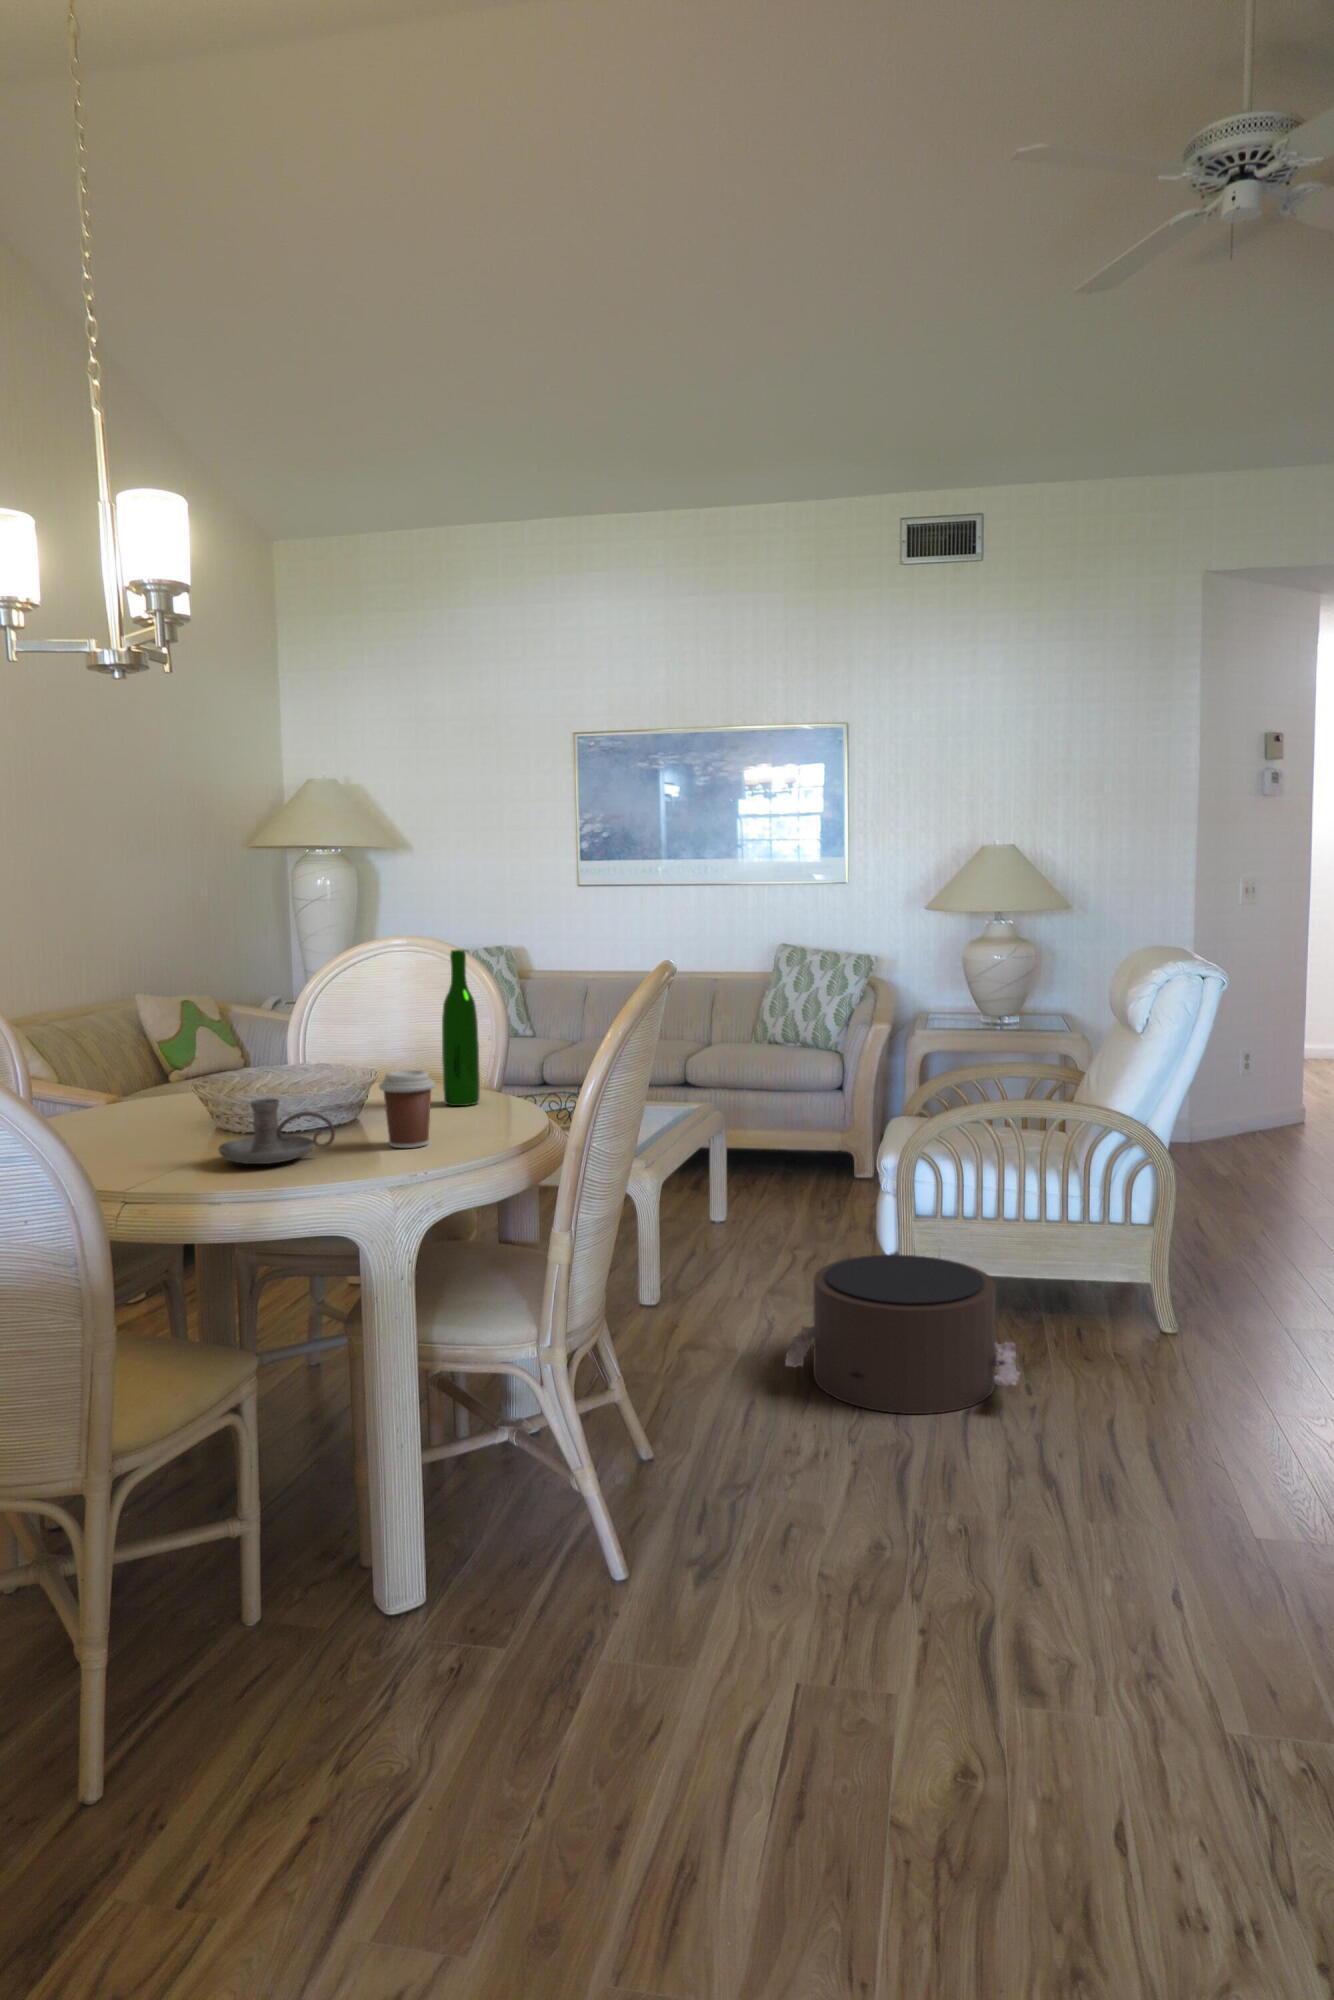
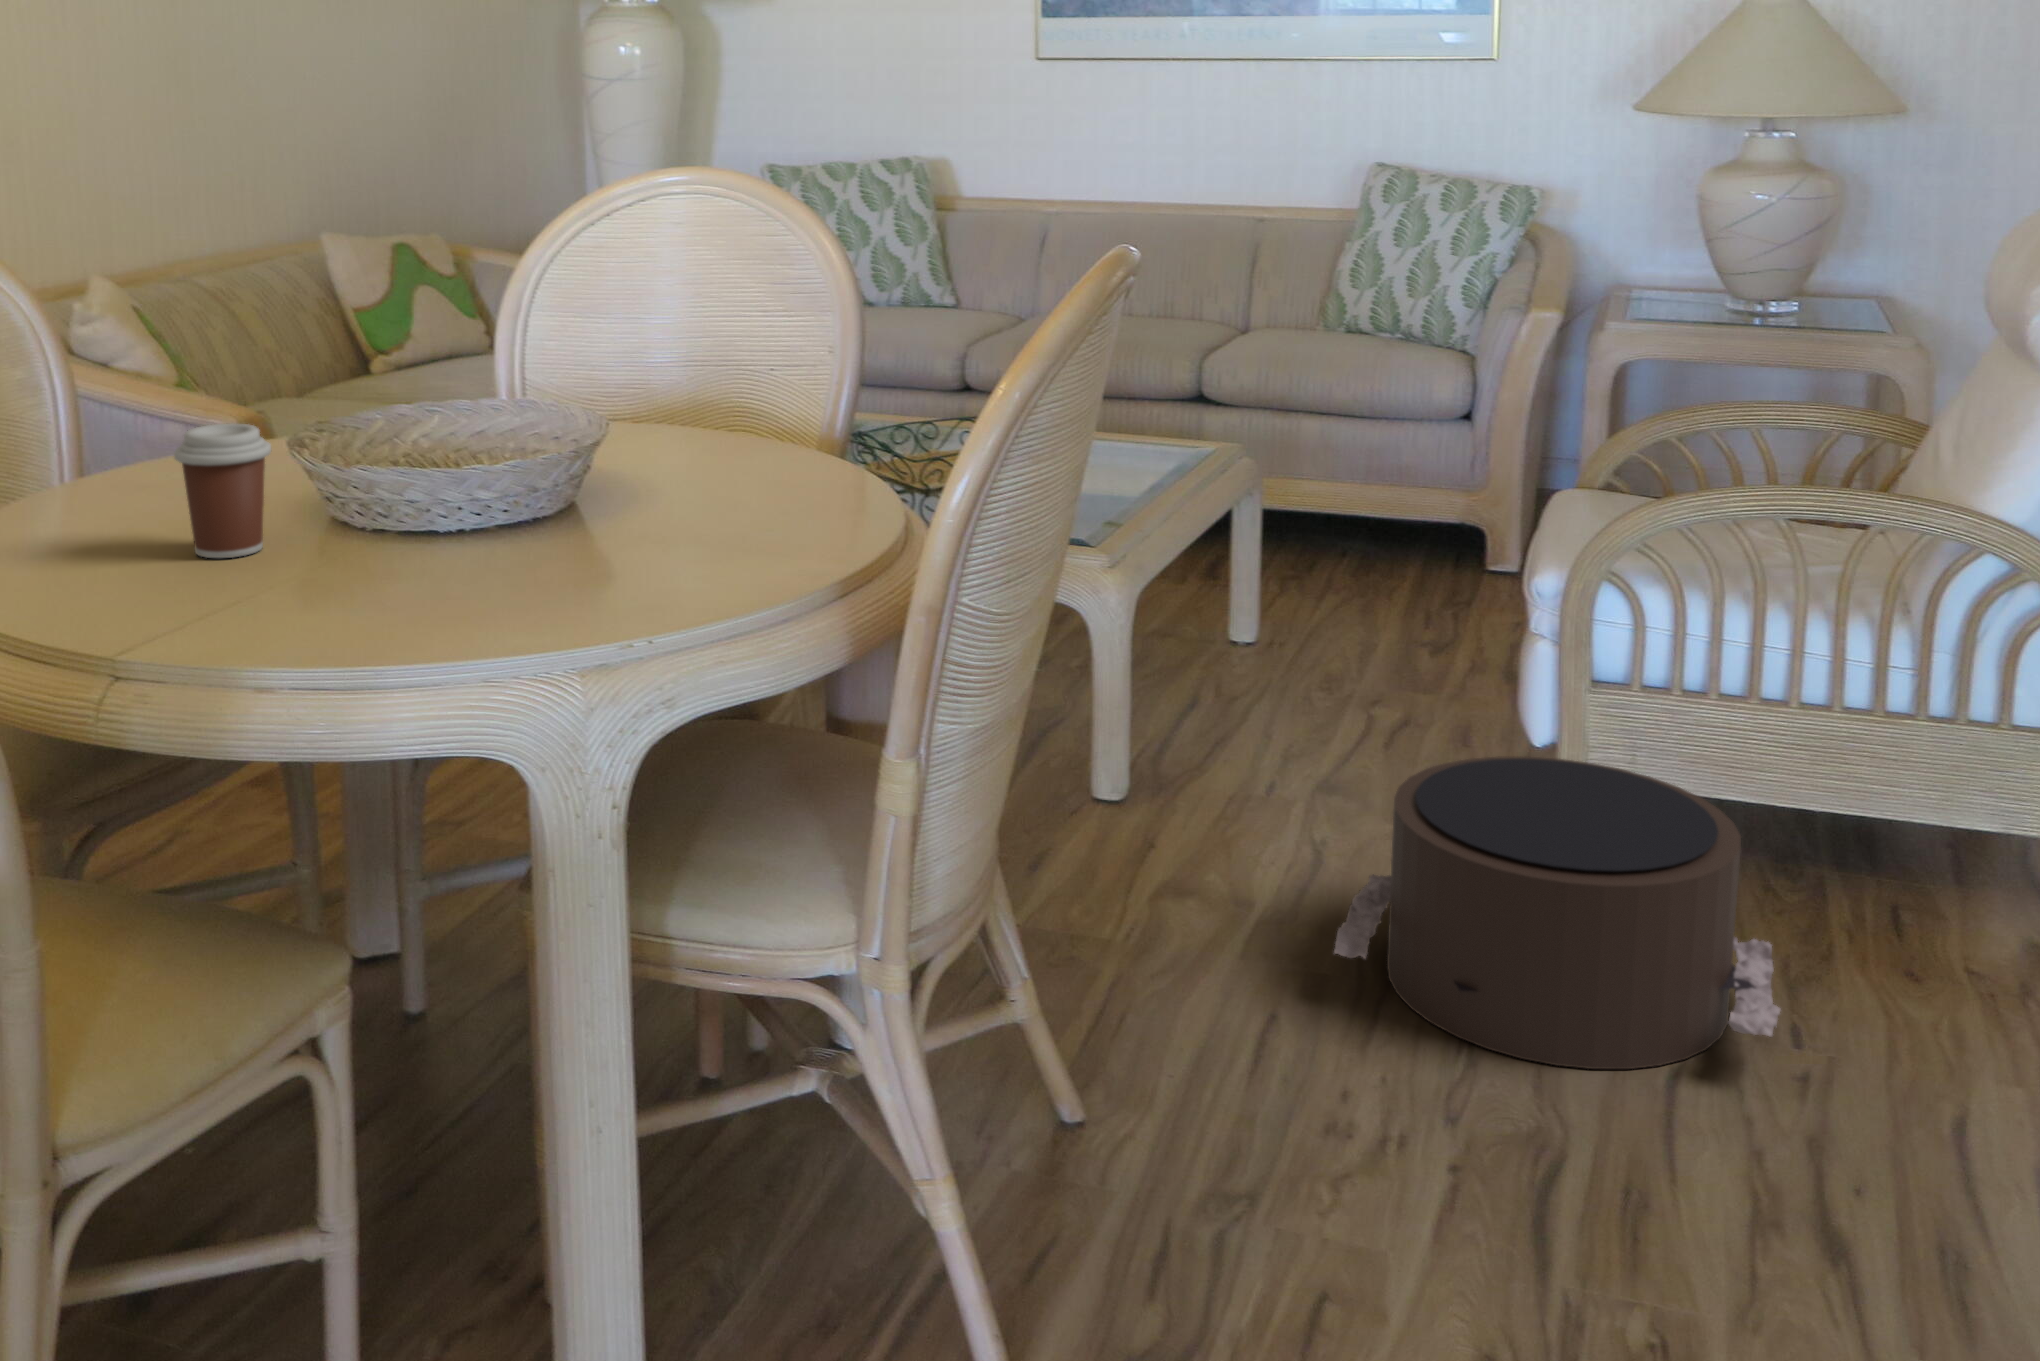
wine bottle: present [442,950,480,1106] -> none [728,210,792,487]
coffee cup: present [379,1070,435,1148] -> present [174,423,271,558]
candle holder: present [218,1098,335,1164] -> none [299,489,503,610]

